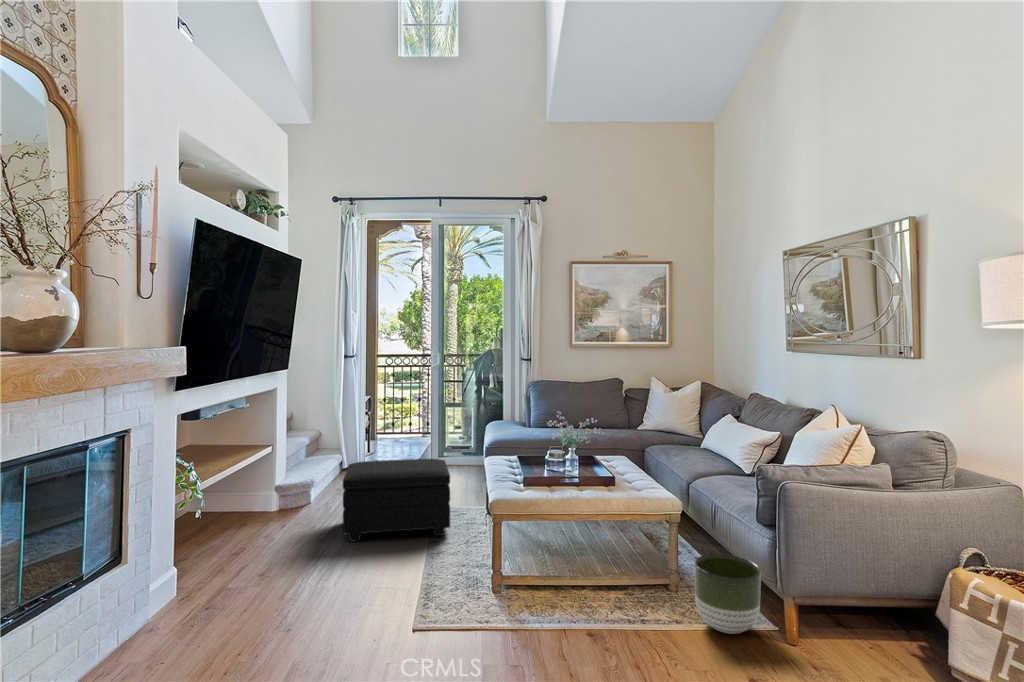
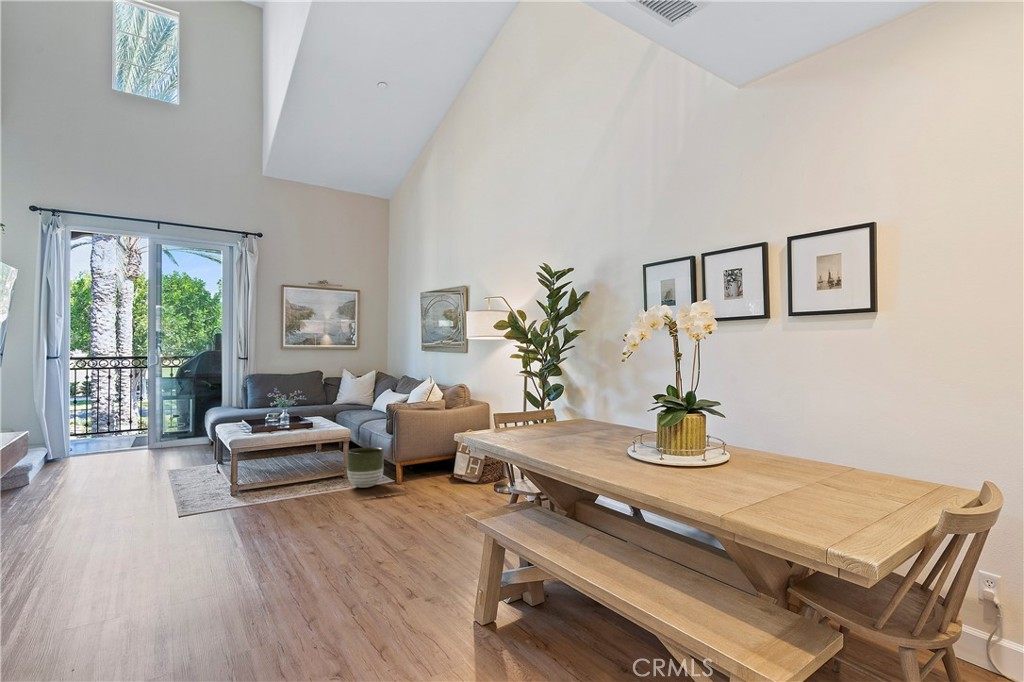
footstool: present [343,459,450,541] -> none [62,425,171,491]

